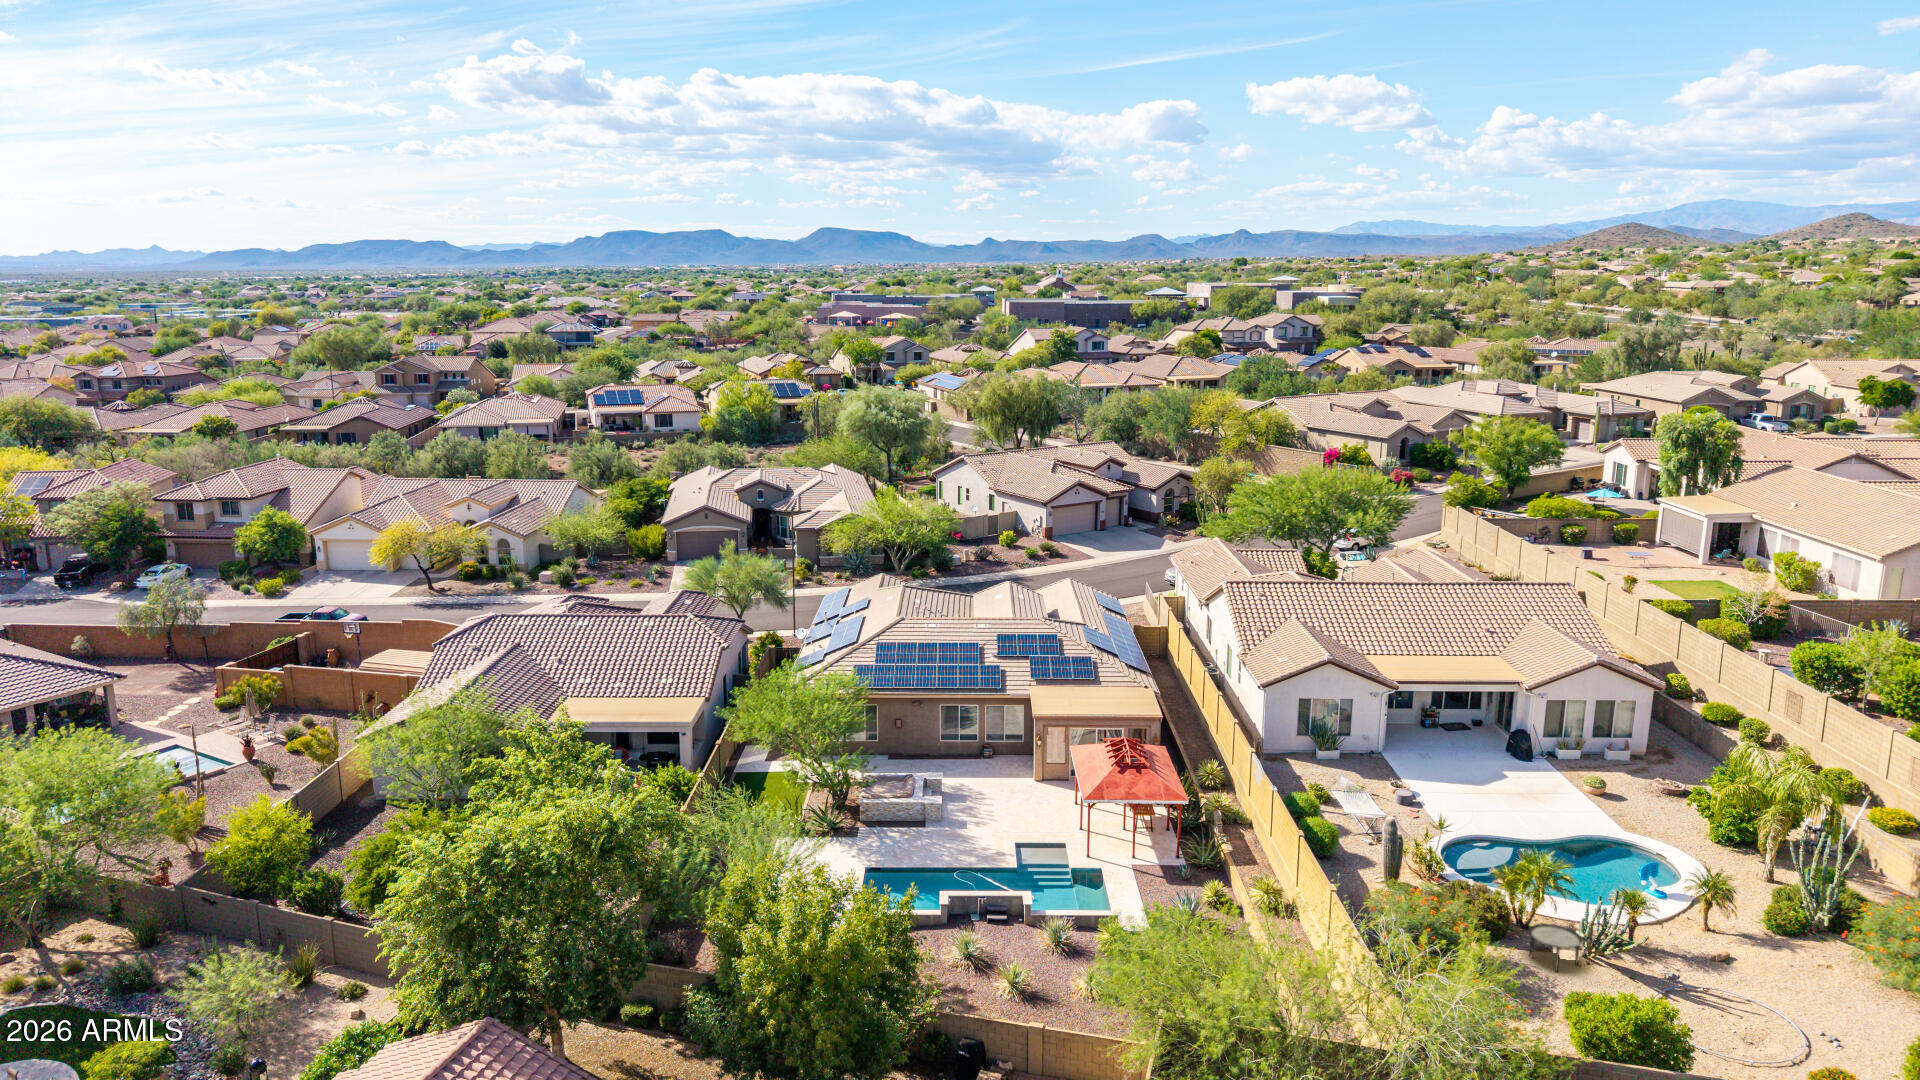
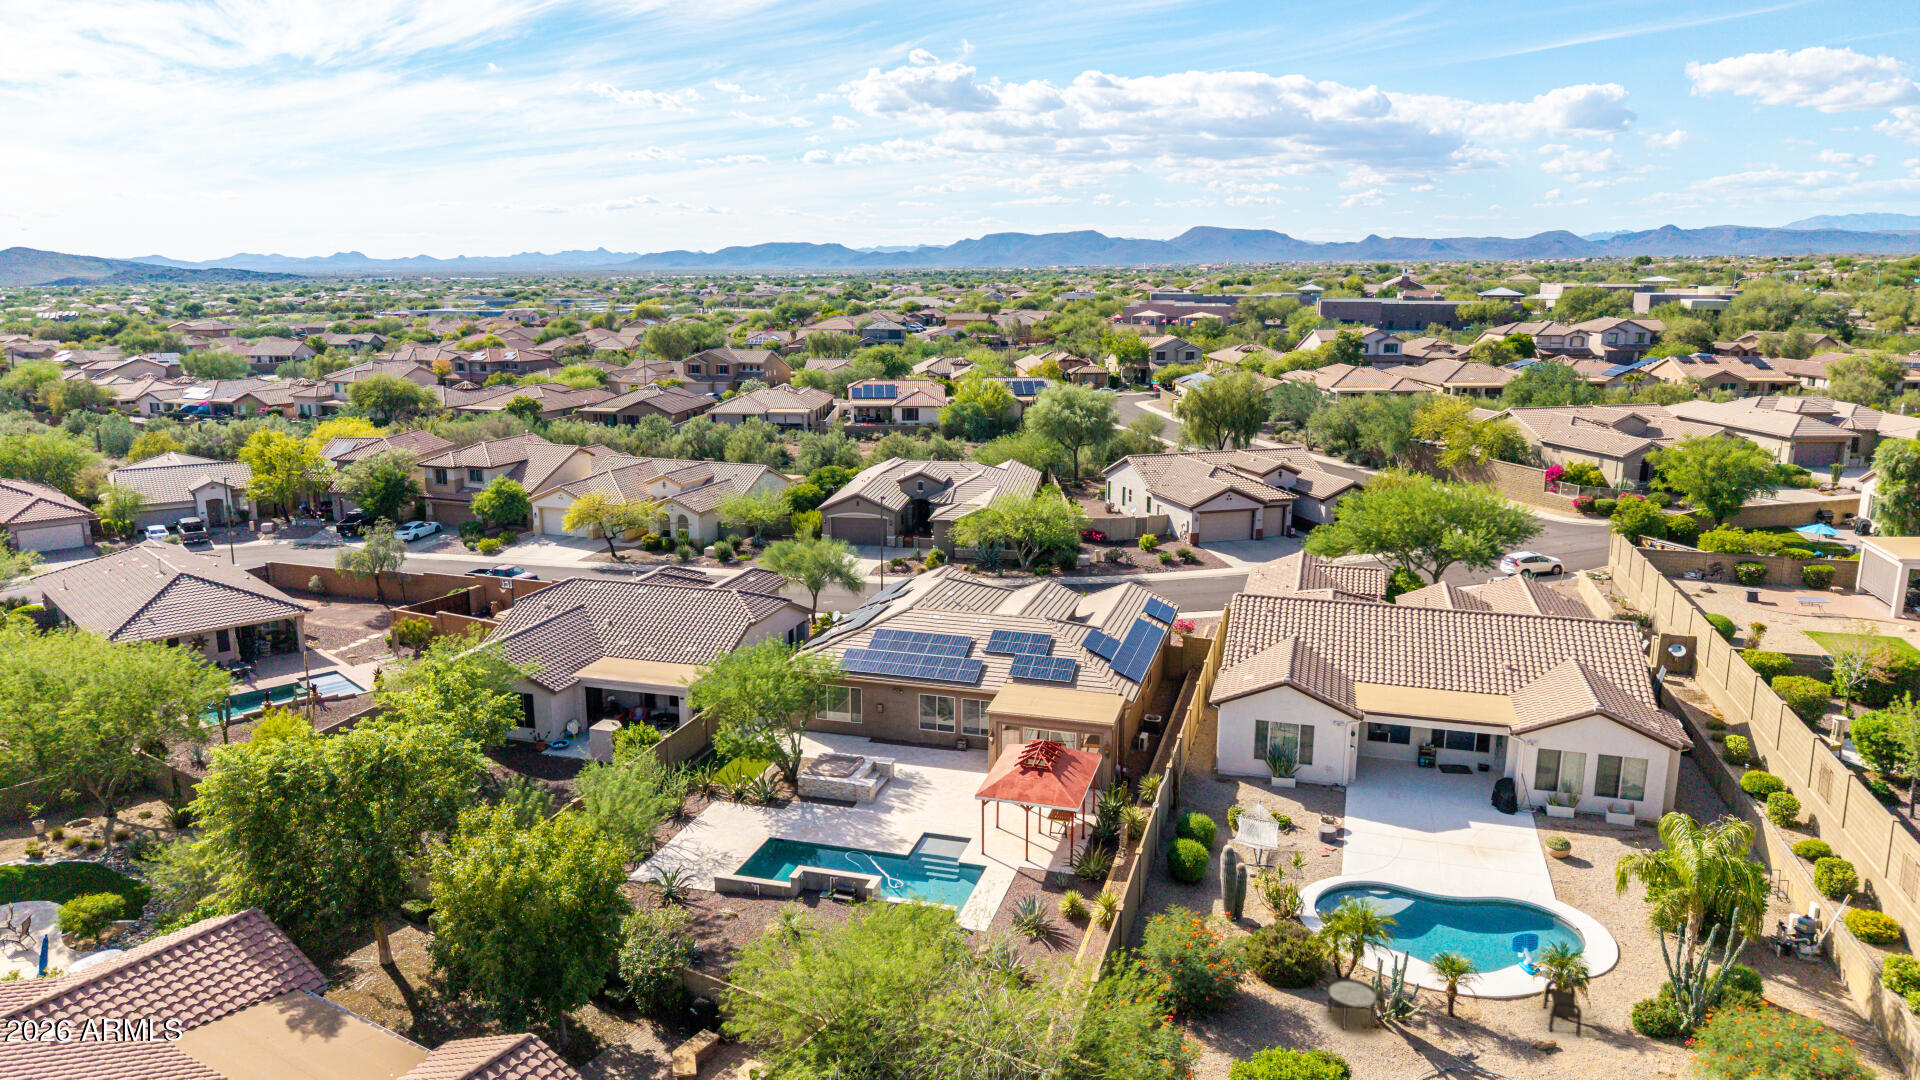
bench: none [1693,898,1743,946] -> present [1543,980,1582,1036]

